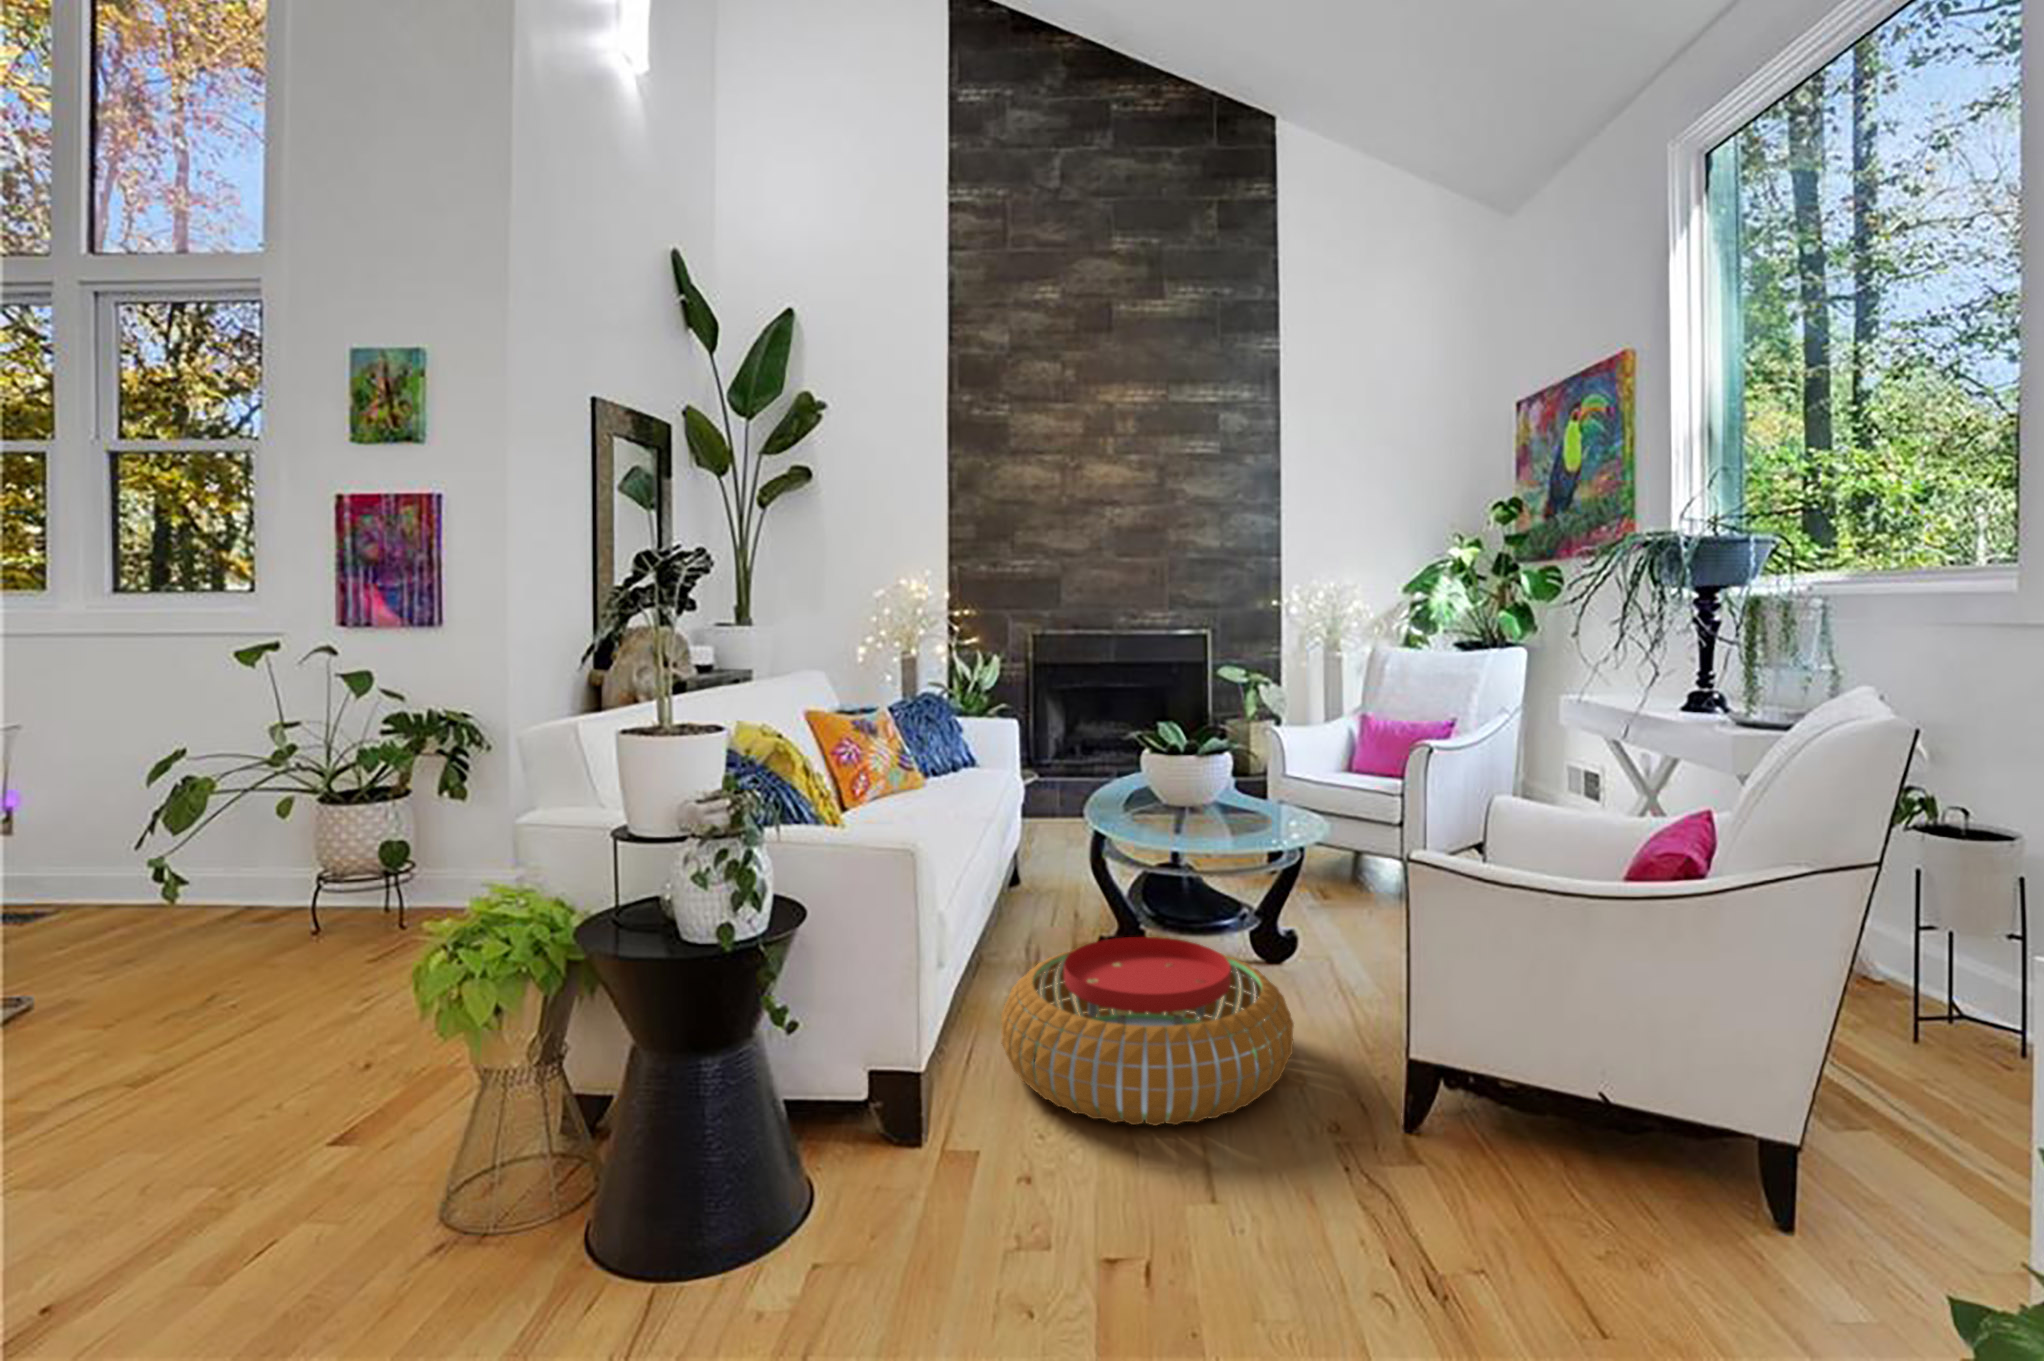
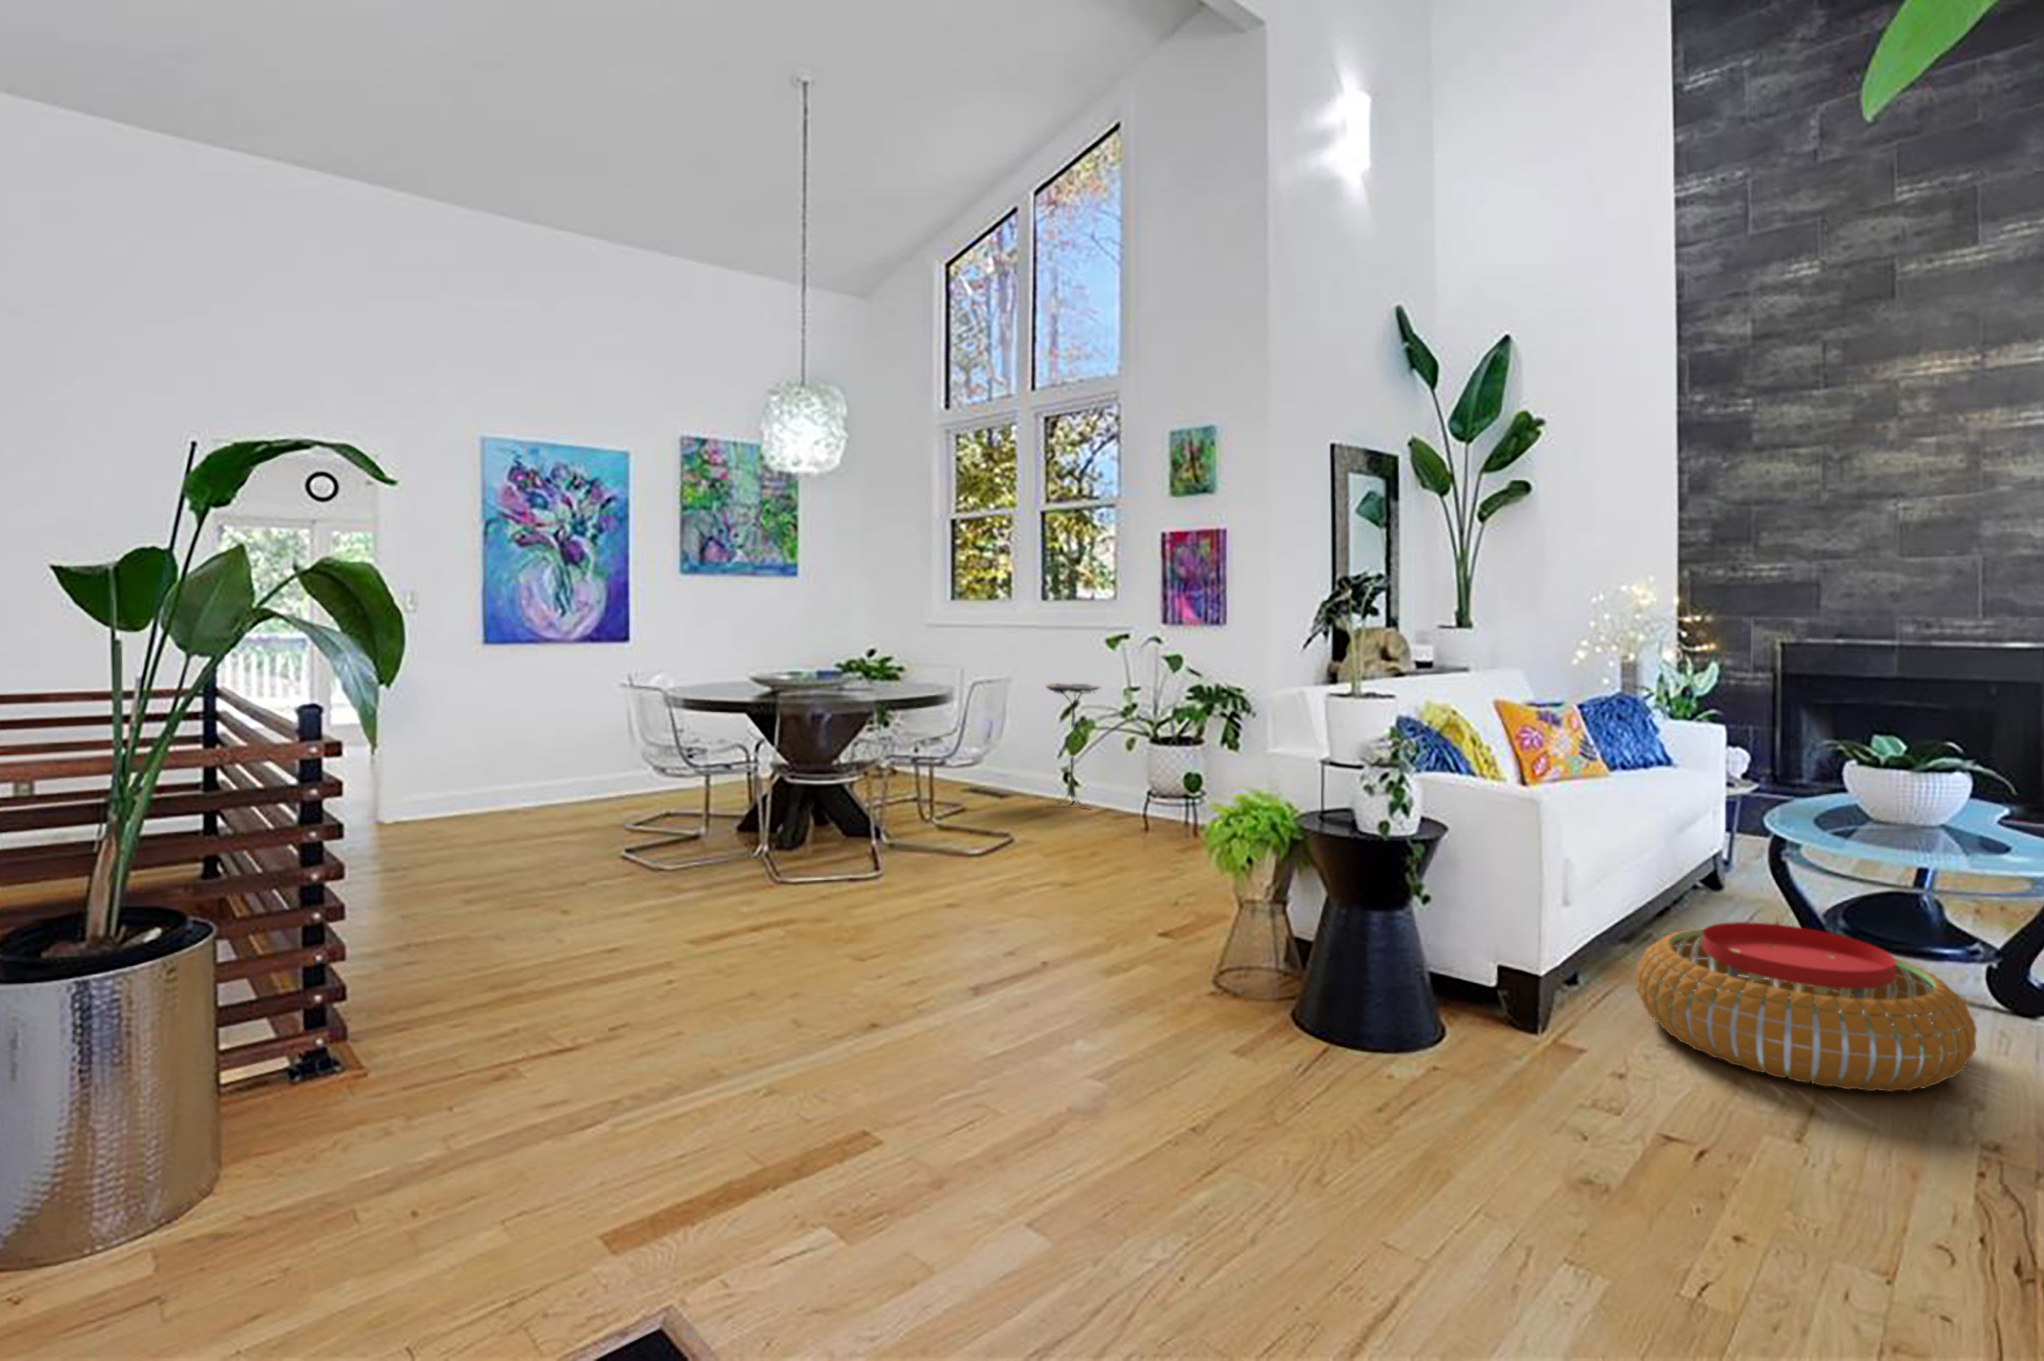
side table: none [117,718,231,918] -> present [1047,683,1099,806]

